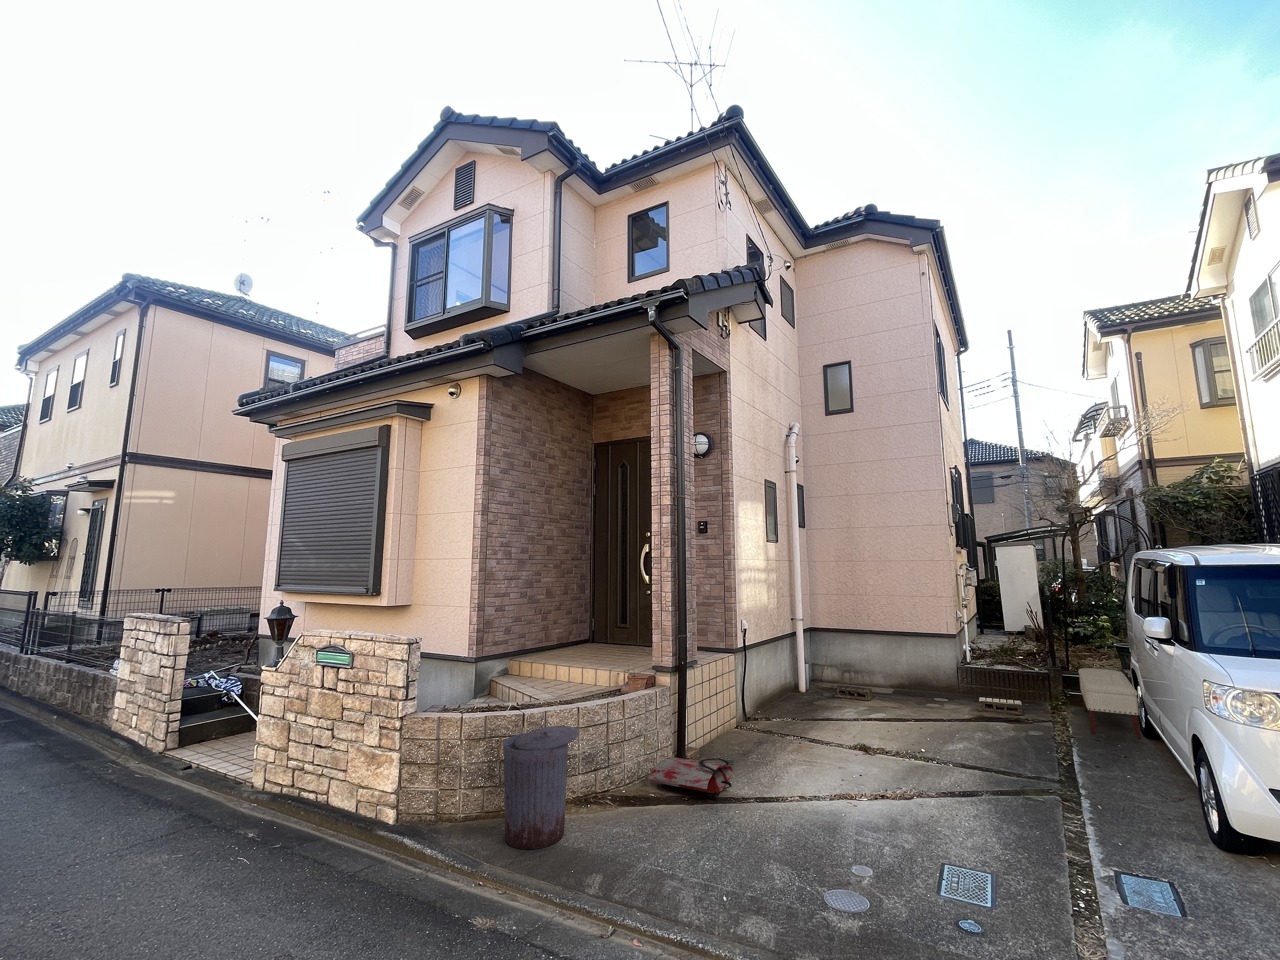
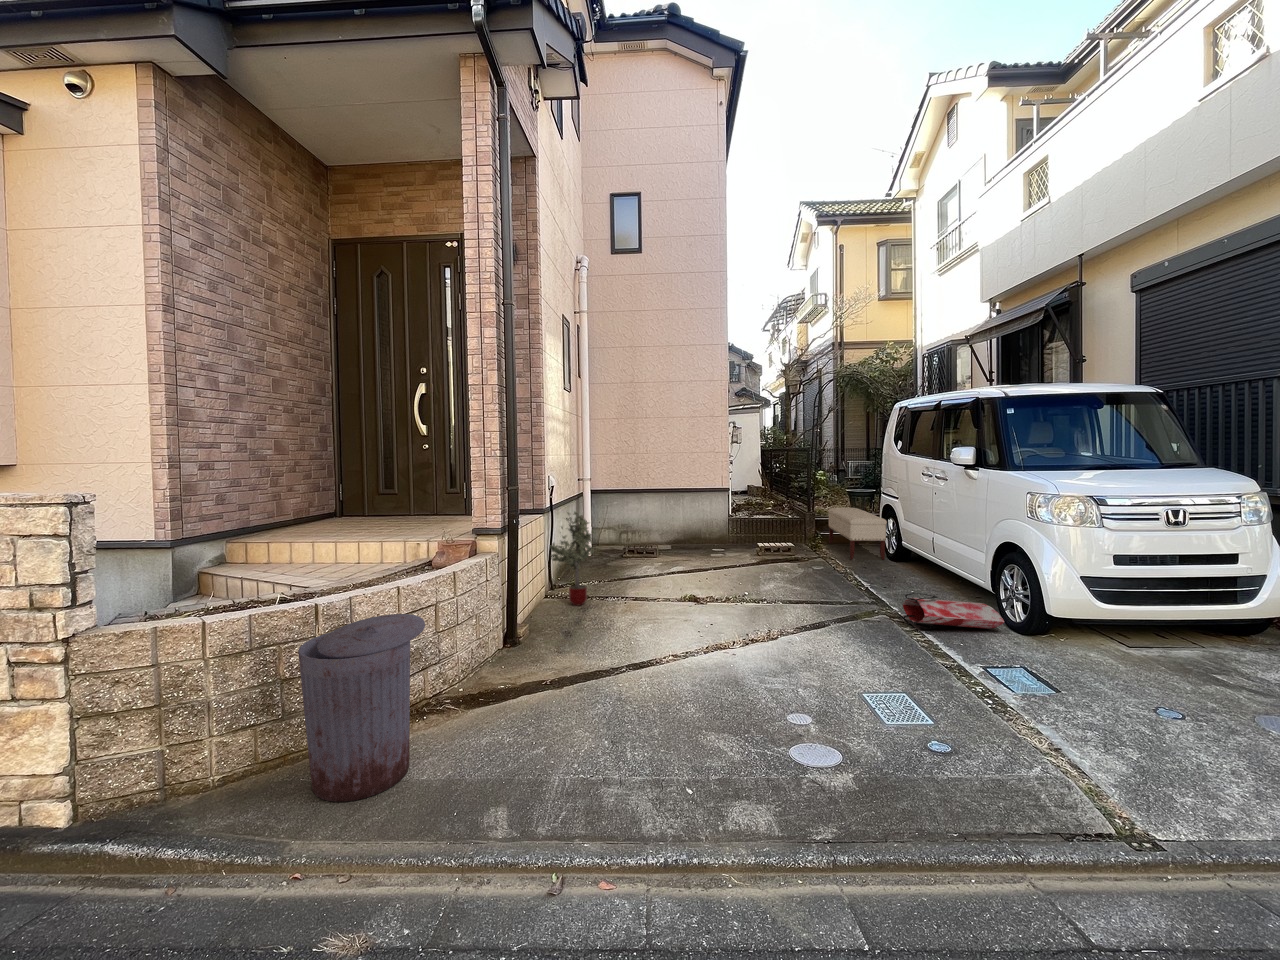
potted tree: none [728,654,772,742] -> present [550,512,595,606]
bag: present [647,757,733,798] -> present [903,593,1004,629]

